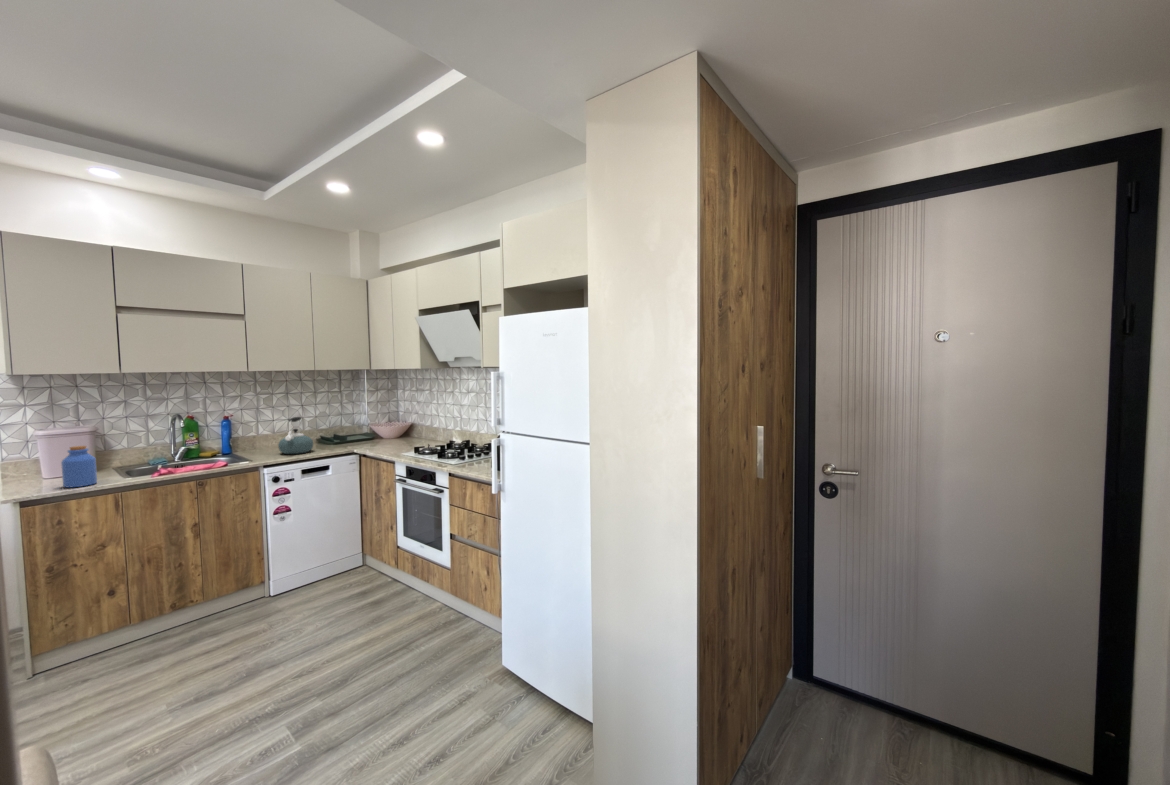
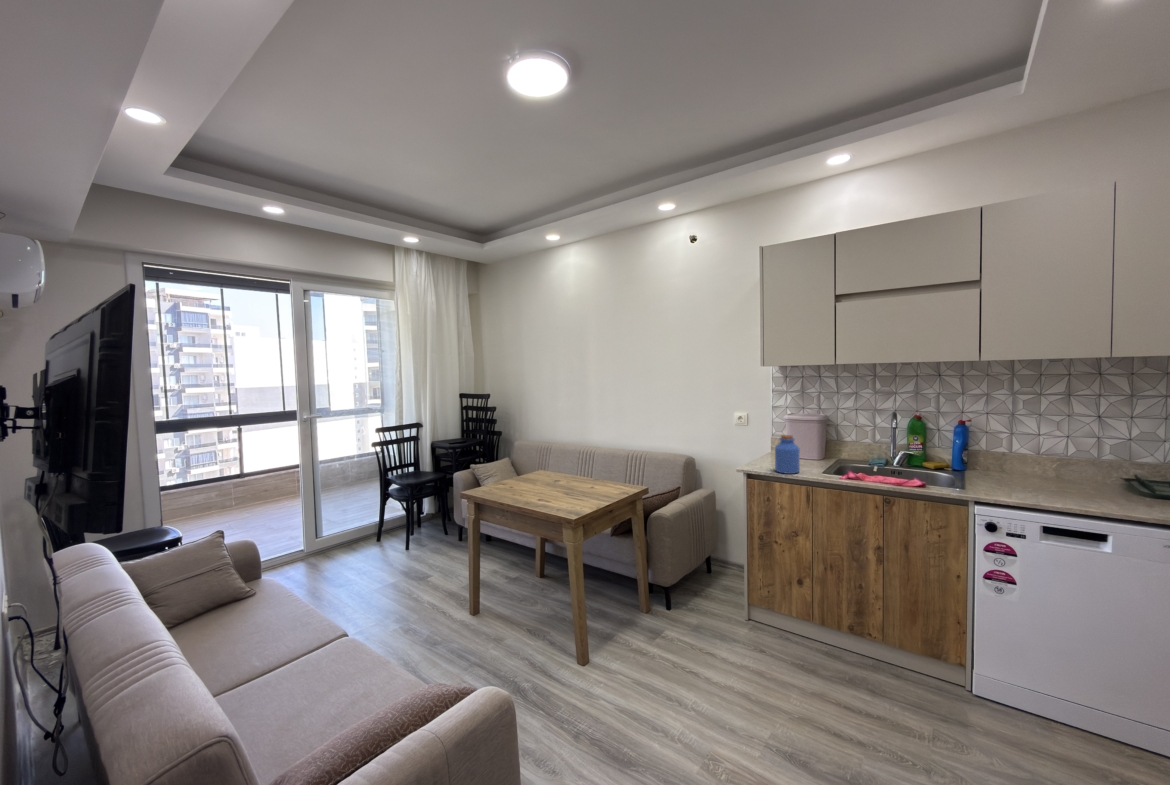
kettle: present [278,417,313,454] -> none [1021,437,1090,498]

